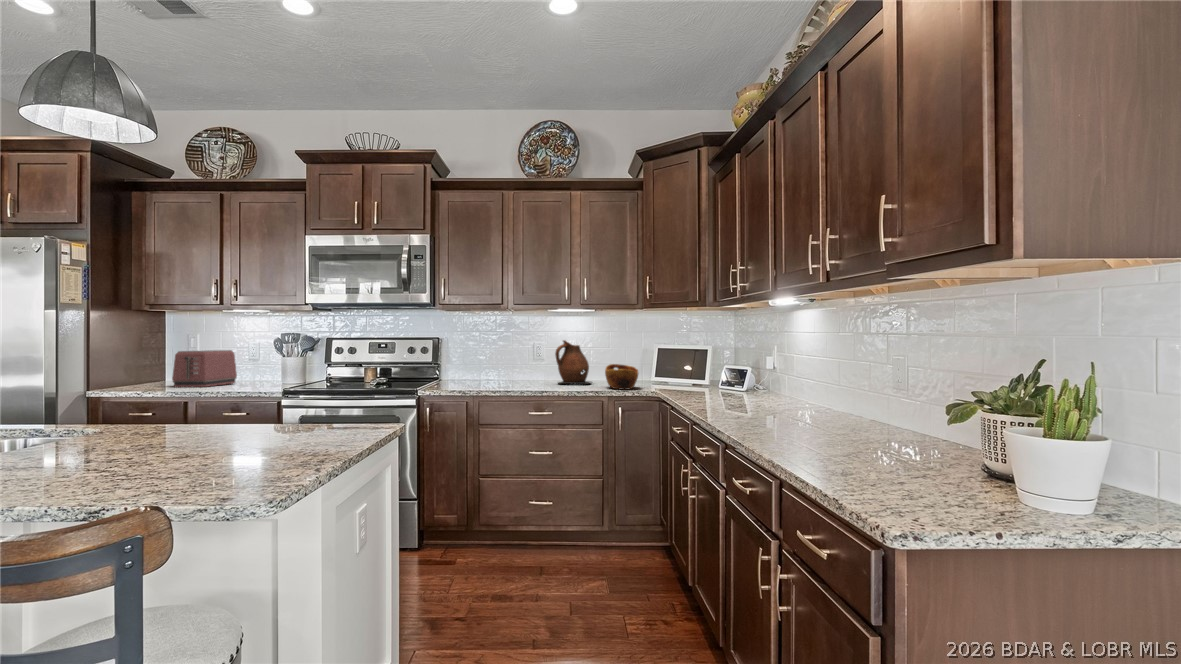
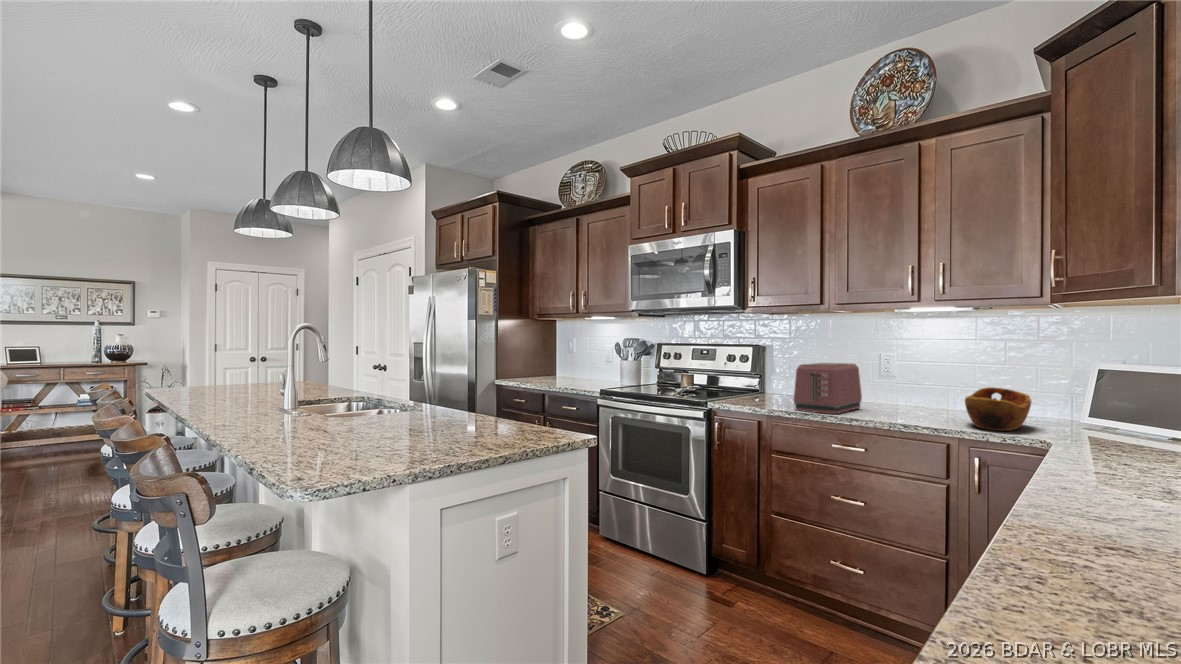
ceramic pitcher: present [555,340,591,384] -> none [902,349,969,414]
toaster: present [172,350,237,387] -> present [794,363,862,414]

